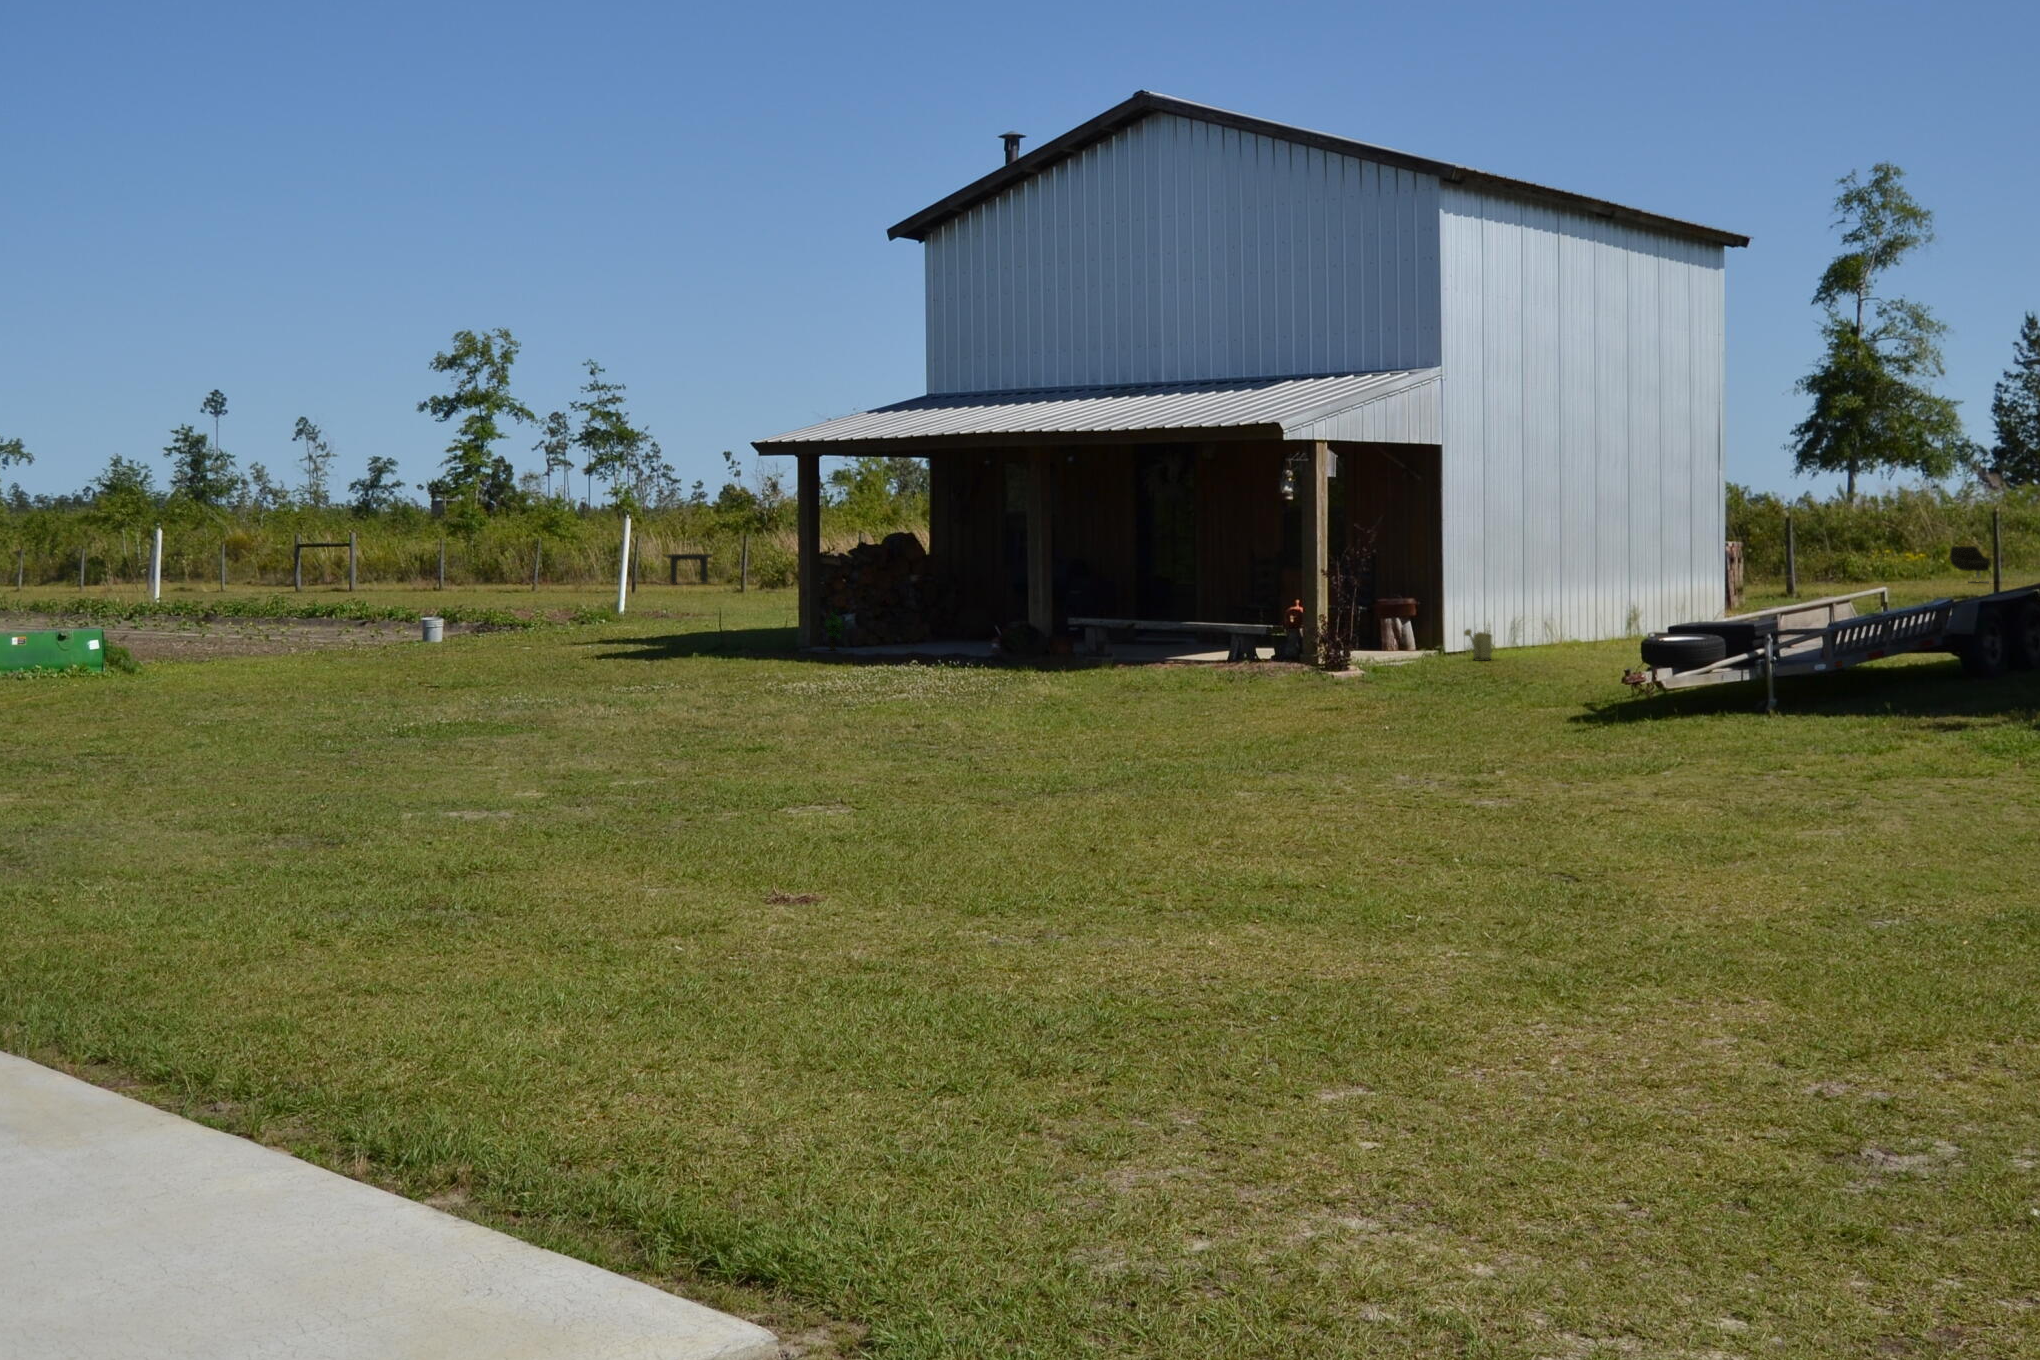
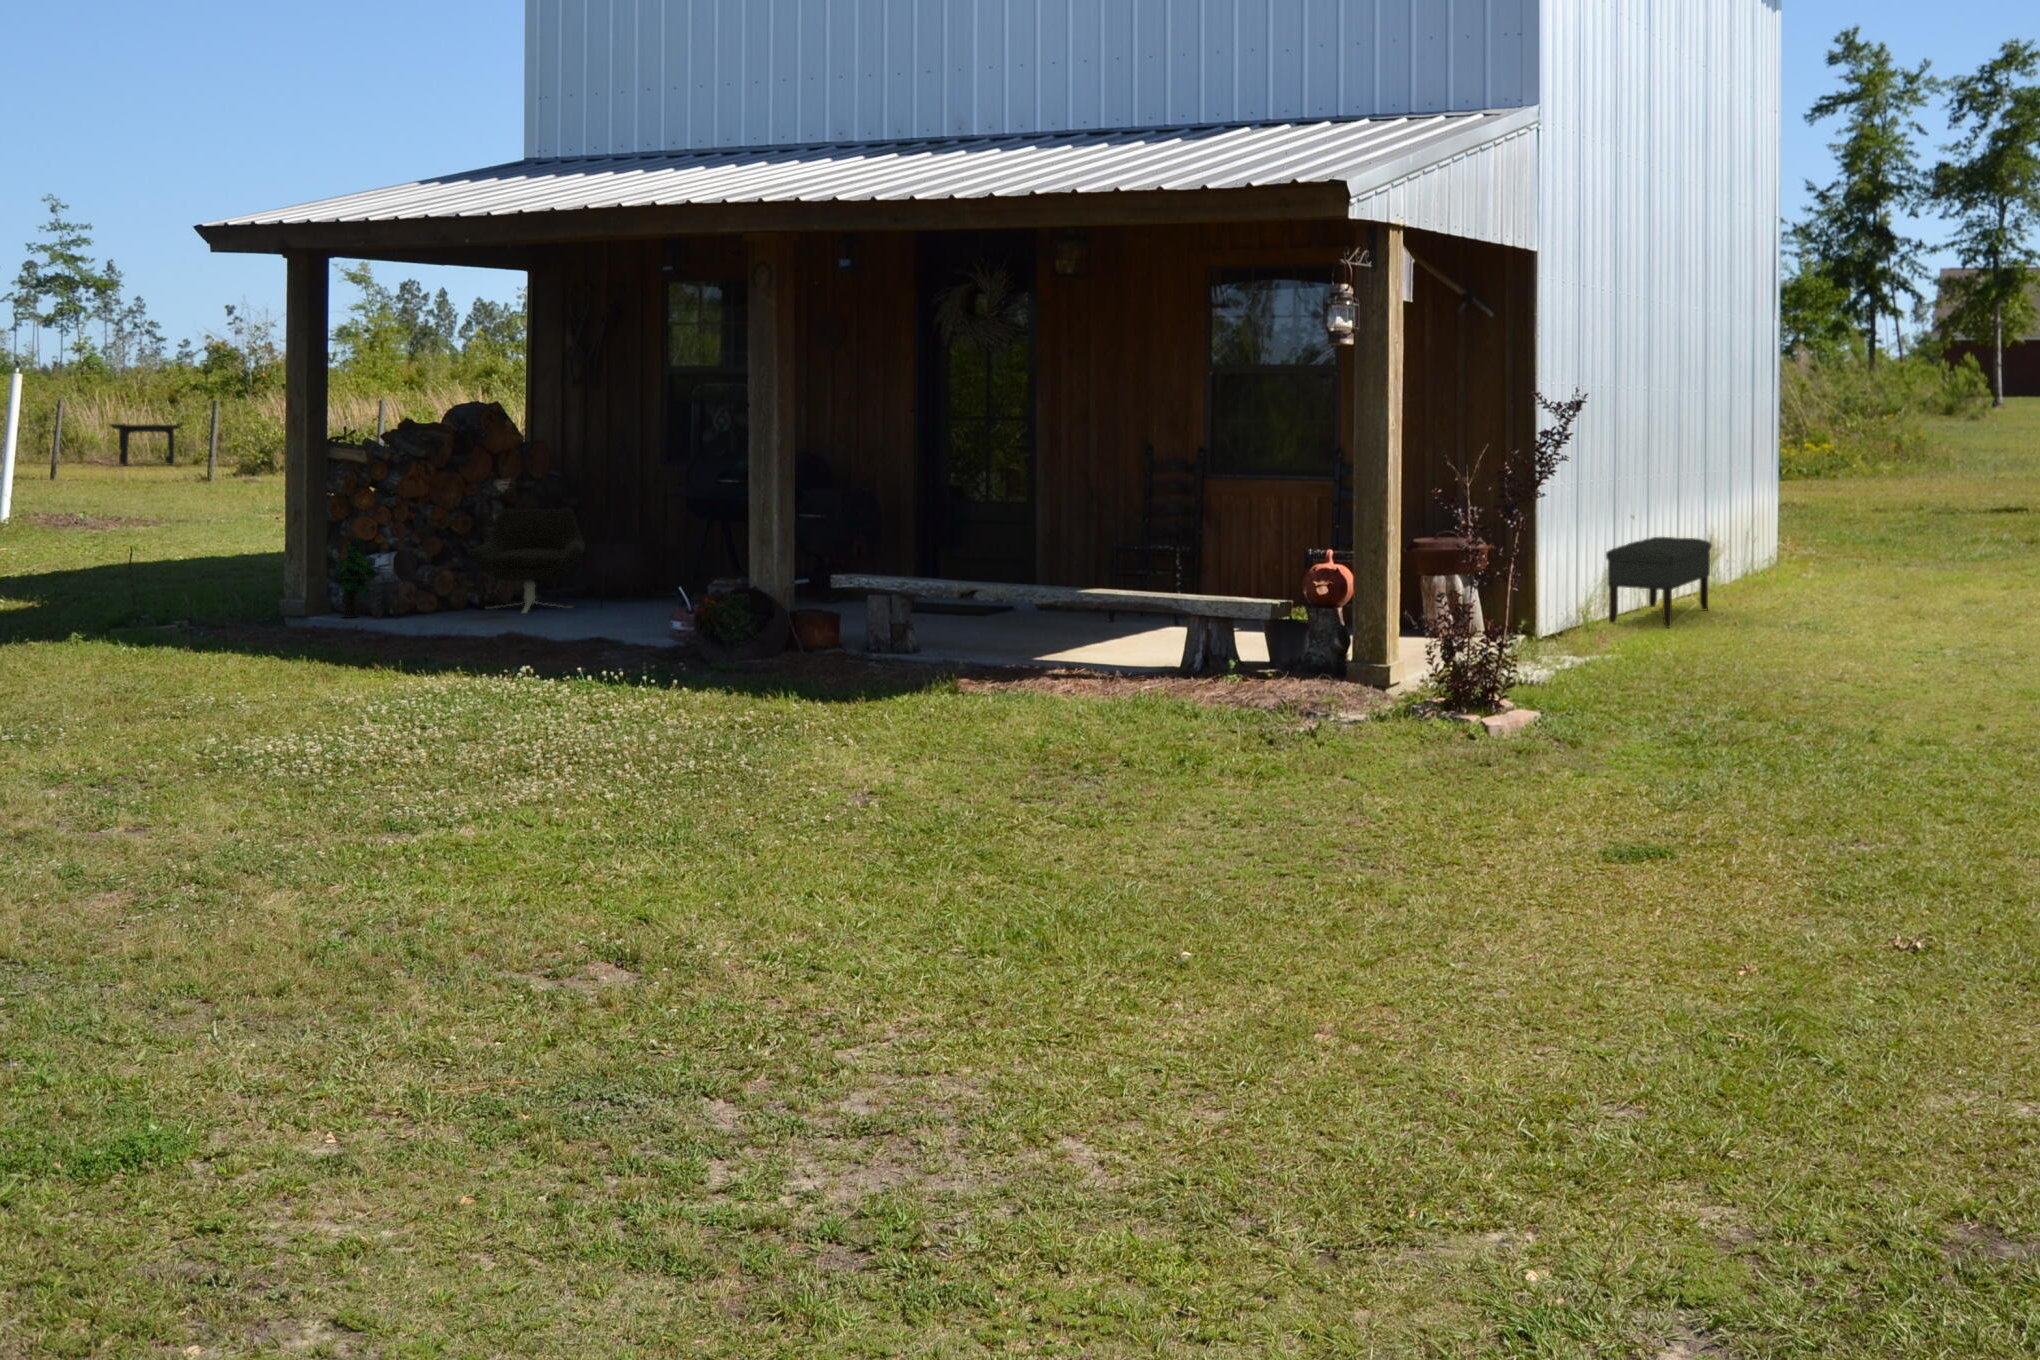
lounge chair: present [1950,546,1990,582] -> present [469,509,585,613]
bench: none [1509,608,1591,656] -> present [1606,537,1711,627]
watering can: present [1464,629,1492,661] -> none [1569,574,1607,640]

